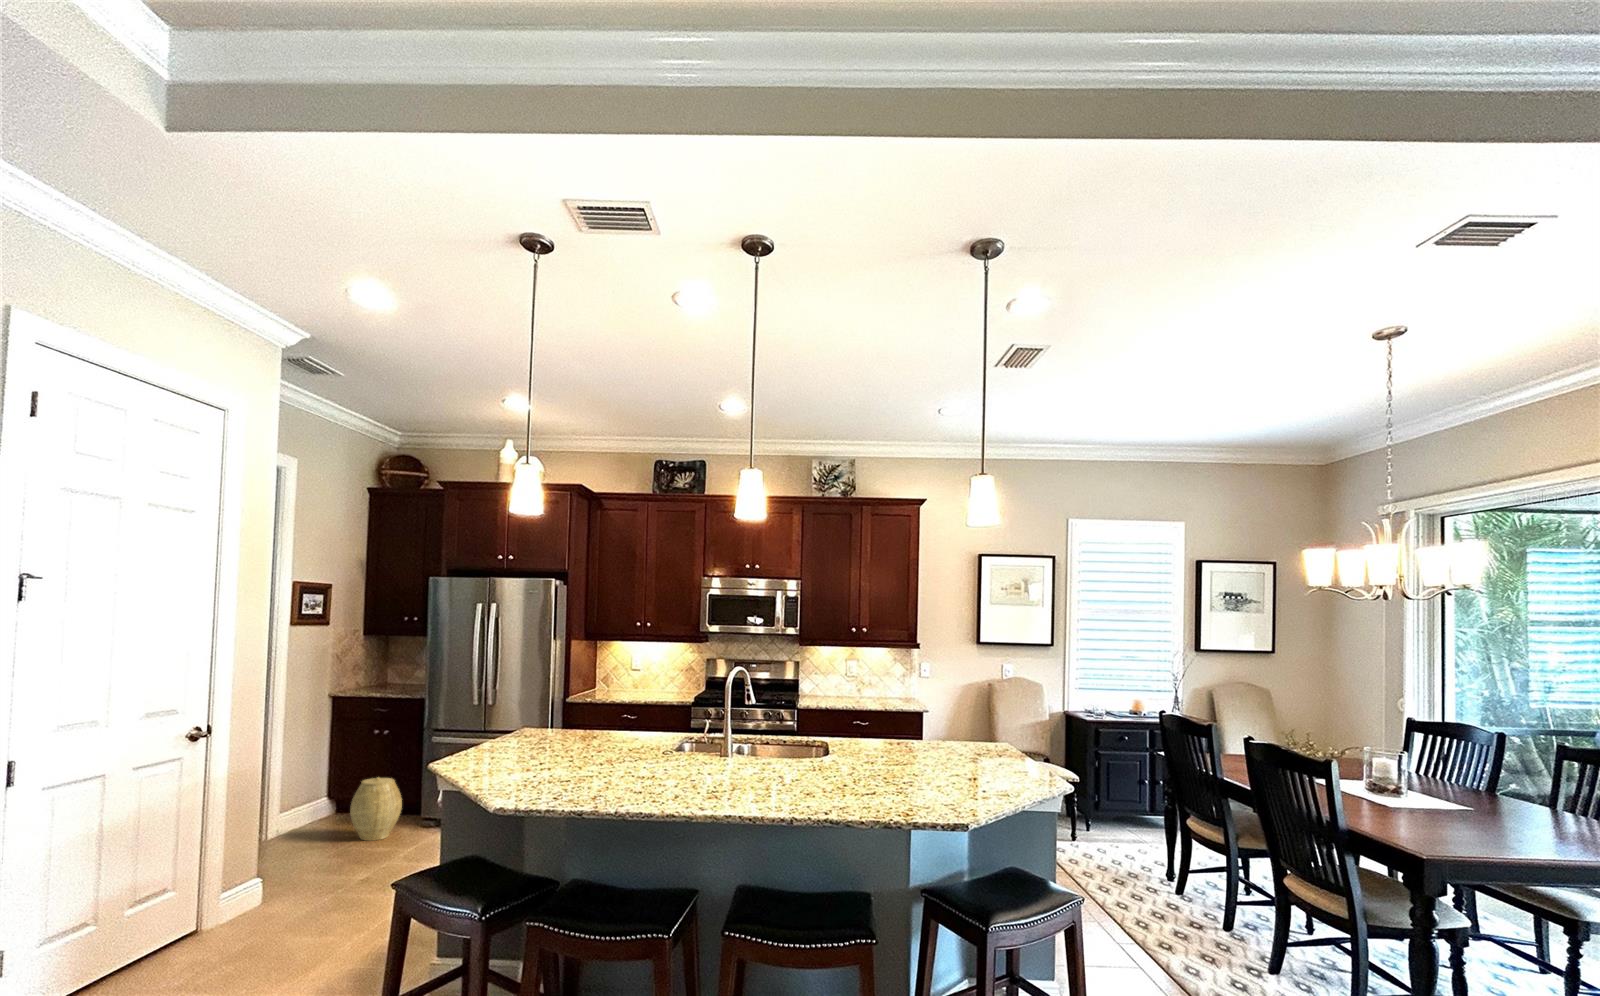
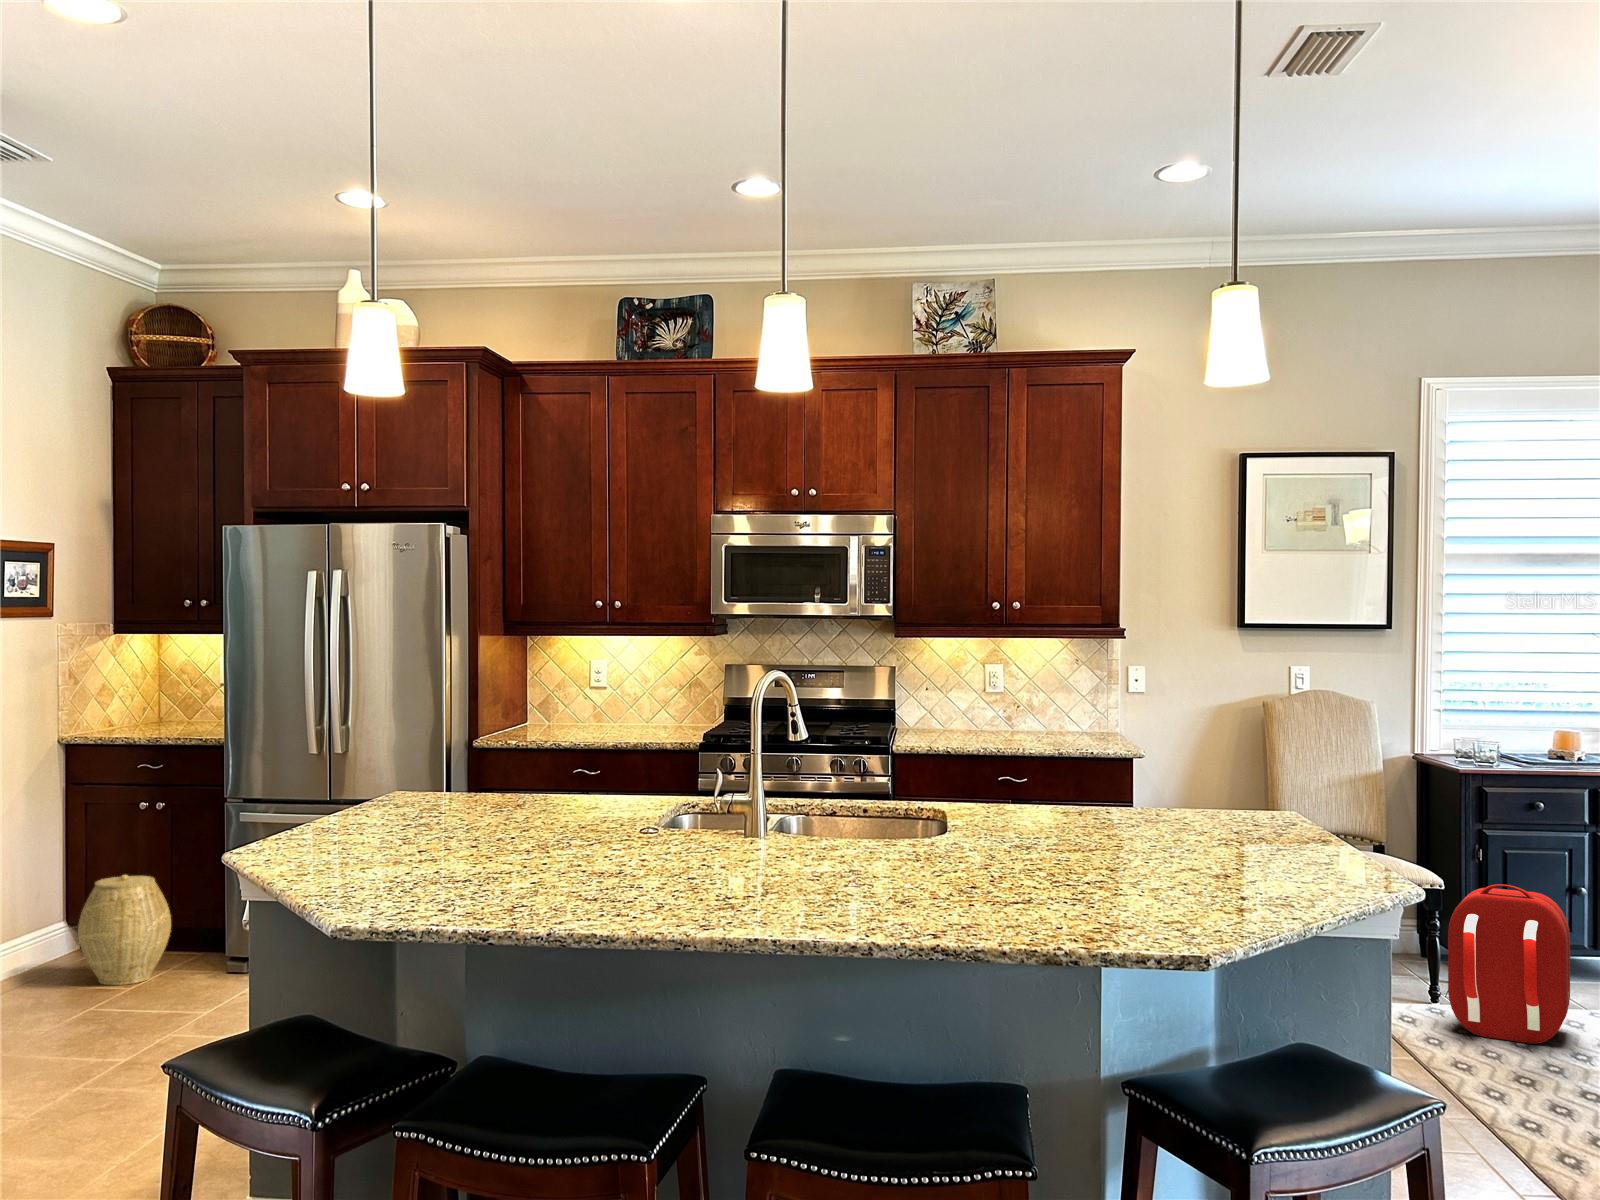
backpack: none [1080,782,1139,863] -> present [1445,884,1570,1044]

